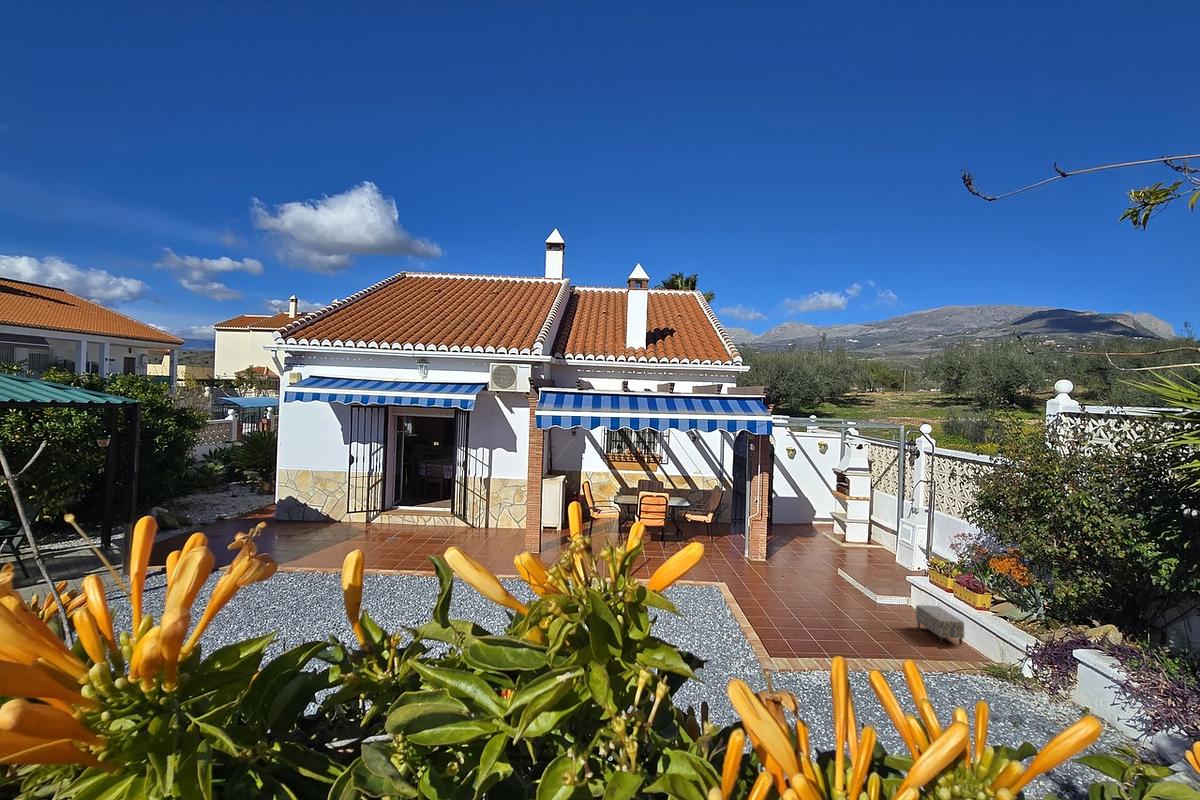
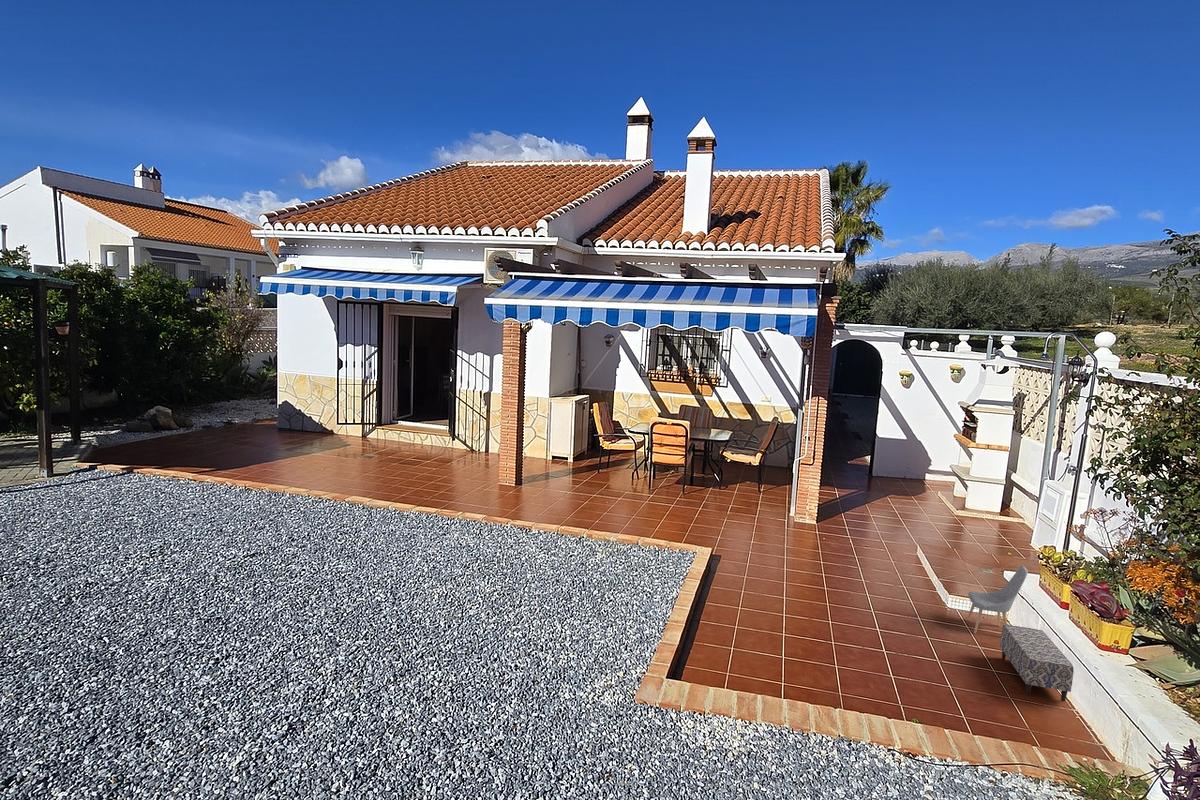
chair: none [887,569,921,617] -> present [967,566,1028,633]

